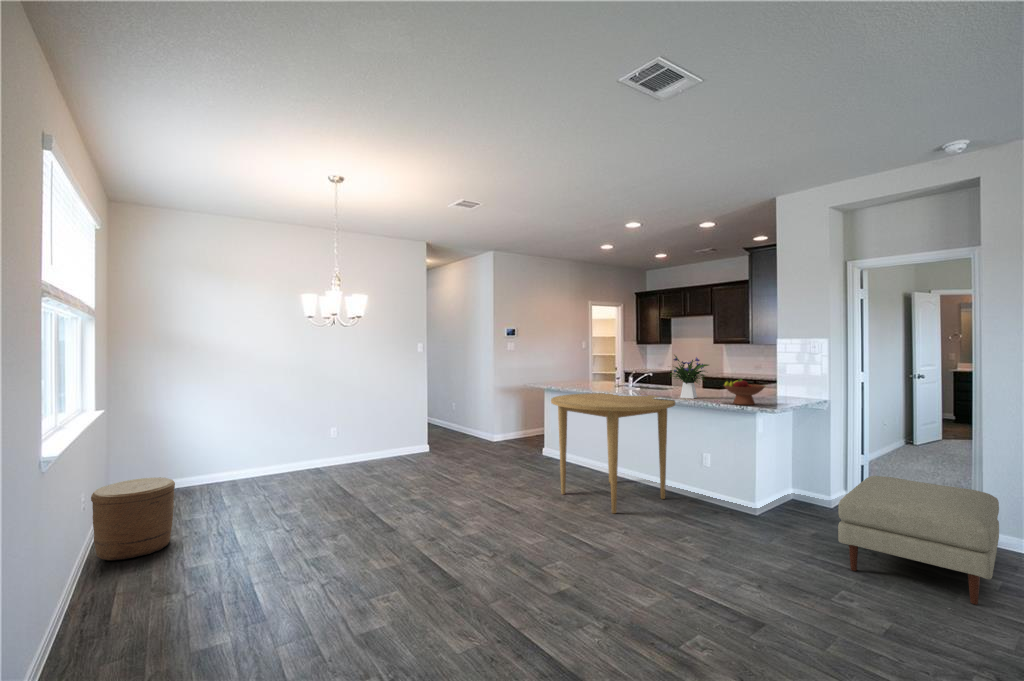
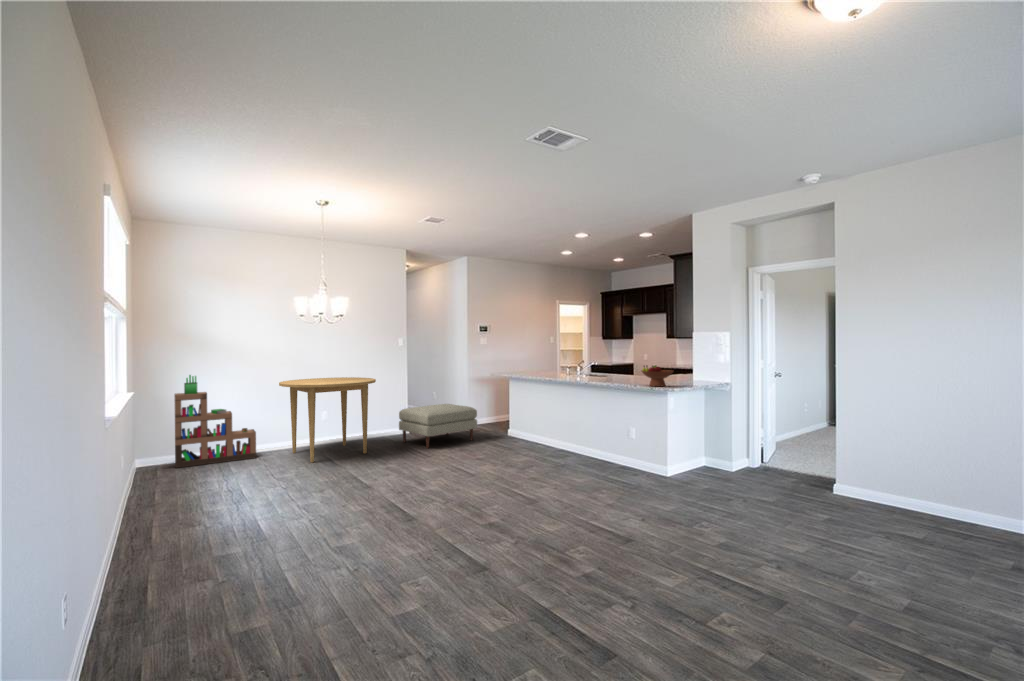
flower arrangement: present [671,356,708,399] -> none [600,346,636,383]
bookshelf: none [157,386,254,498] -> present [175,375,256,468]
dining table: present [551,393,675,513] -> present [279,377,376,462]
ottoman: present [838,476,999,605] -> present [399,404,477,448]
woven basket: present [91,477,175,560] -> none [130,445,194,507]

